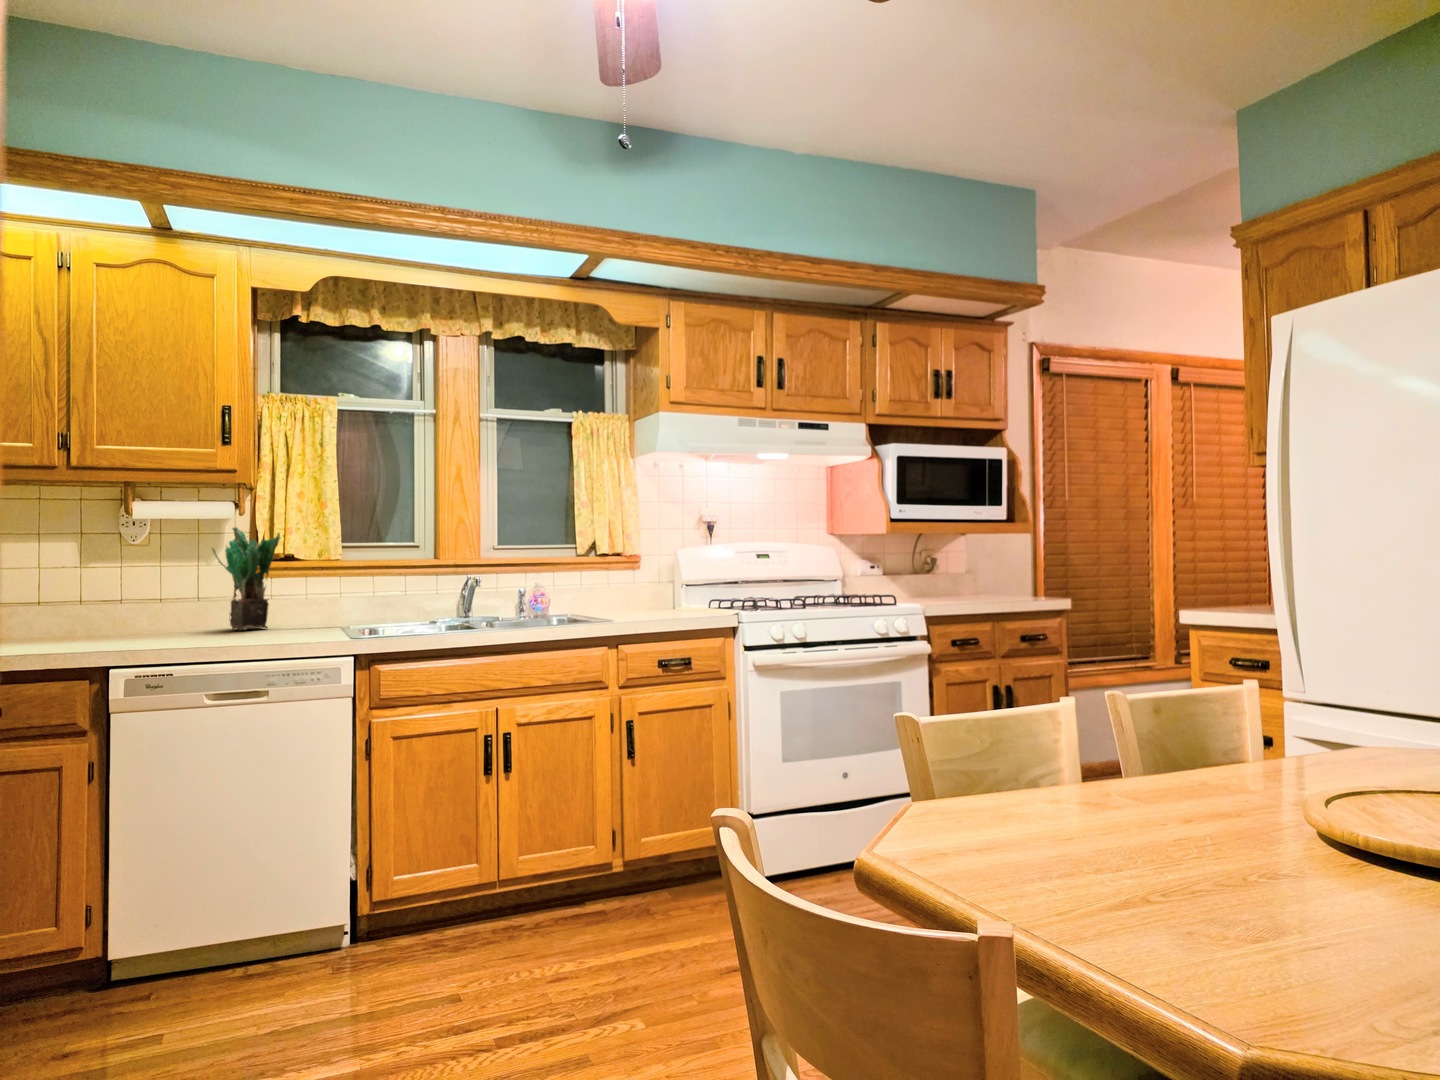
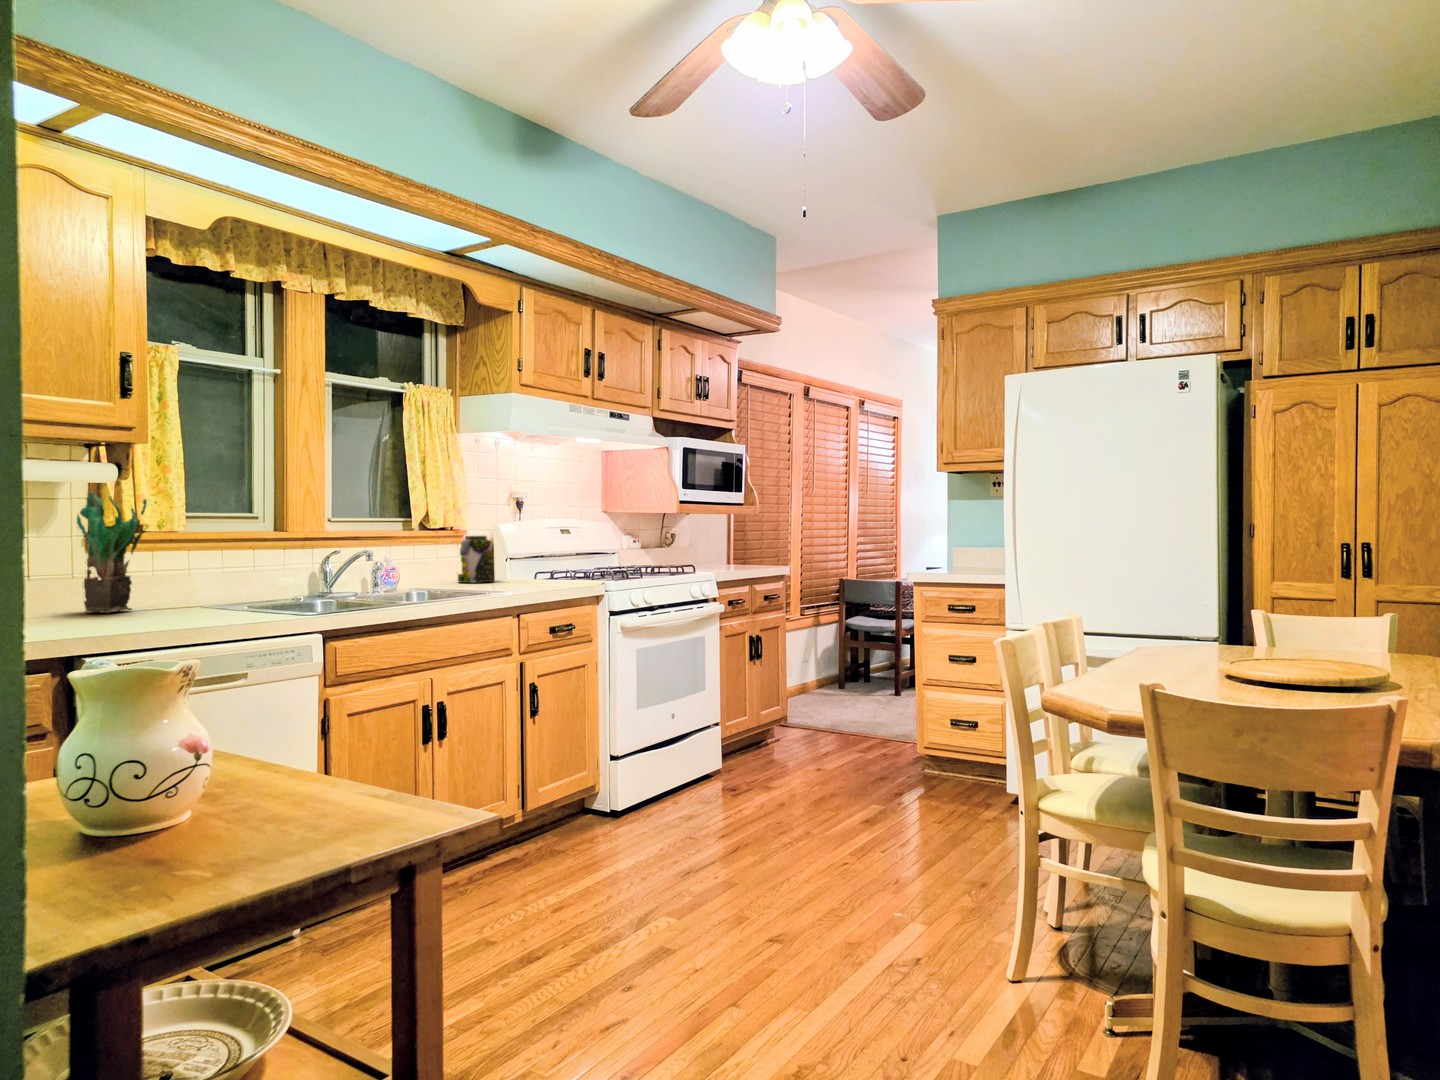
jar: none [630,561,665,609] -> present [458,536,495,583]

